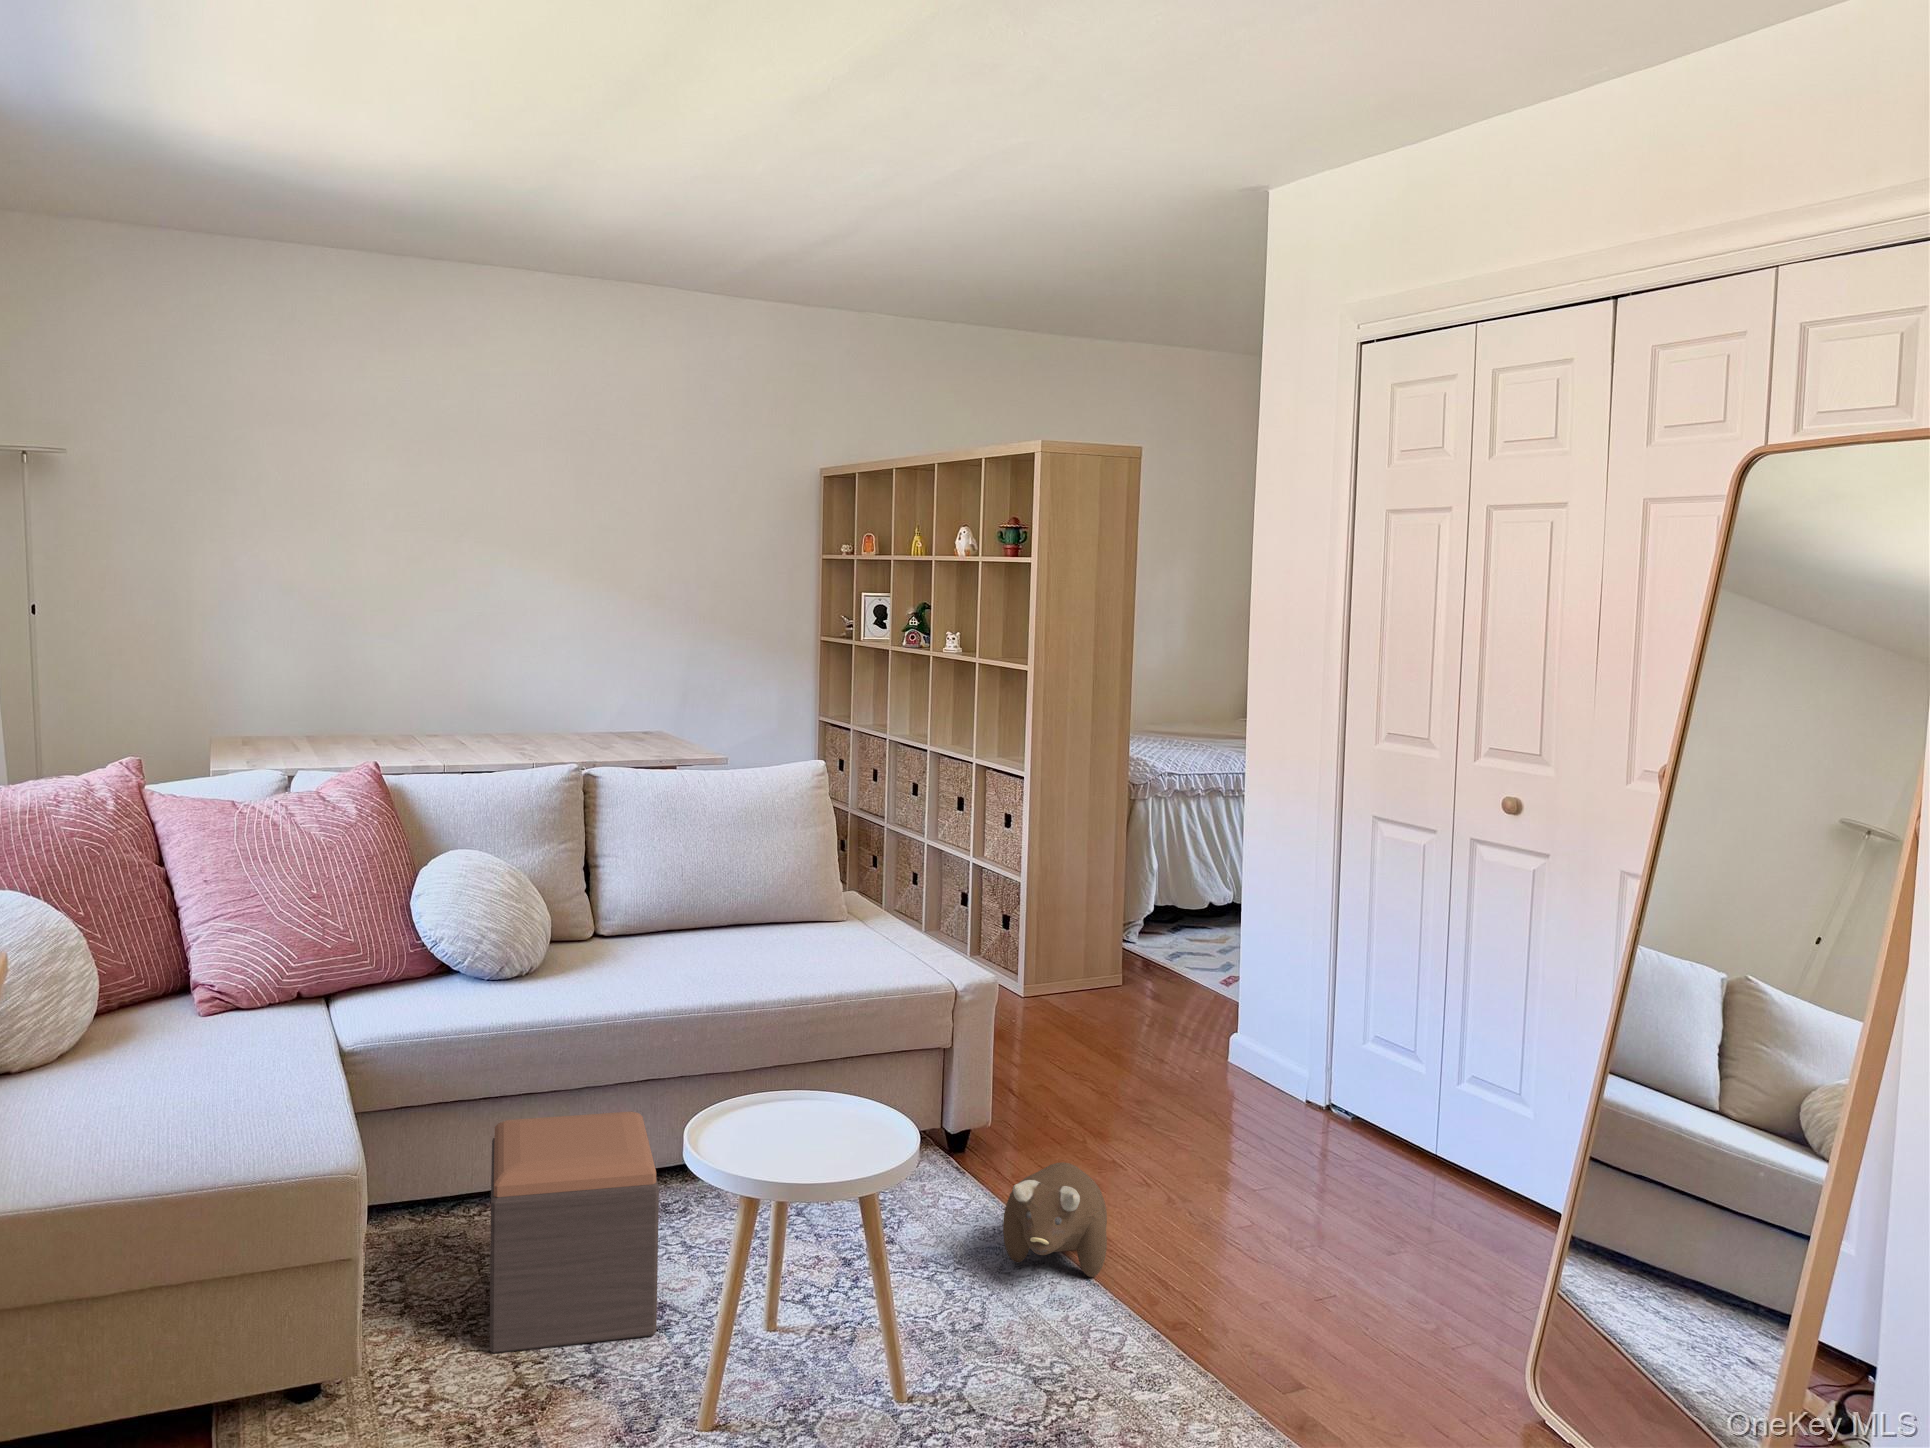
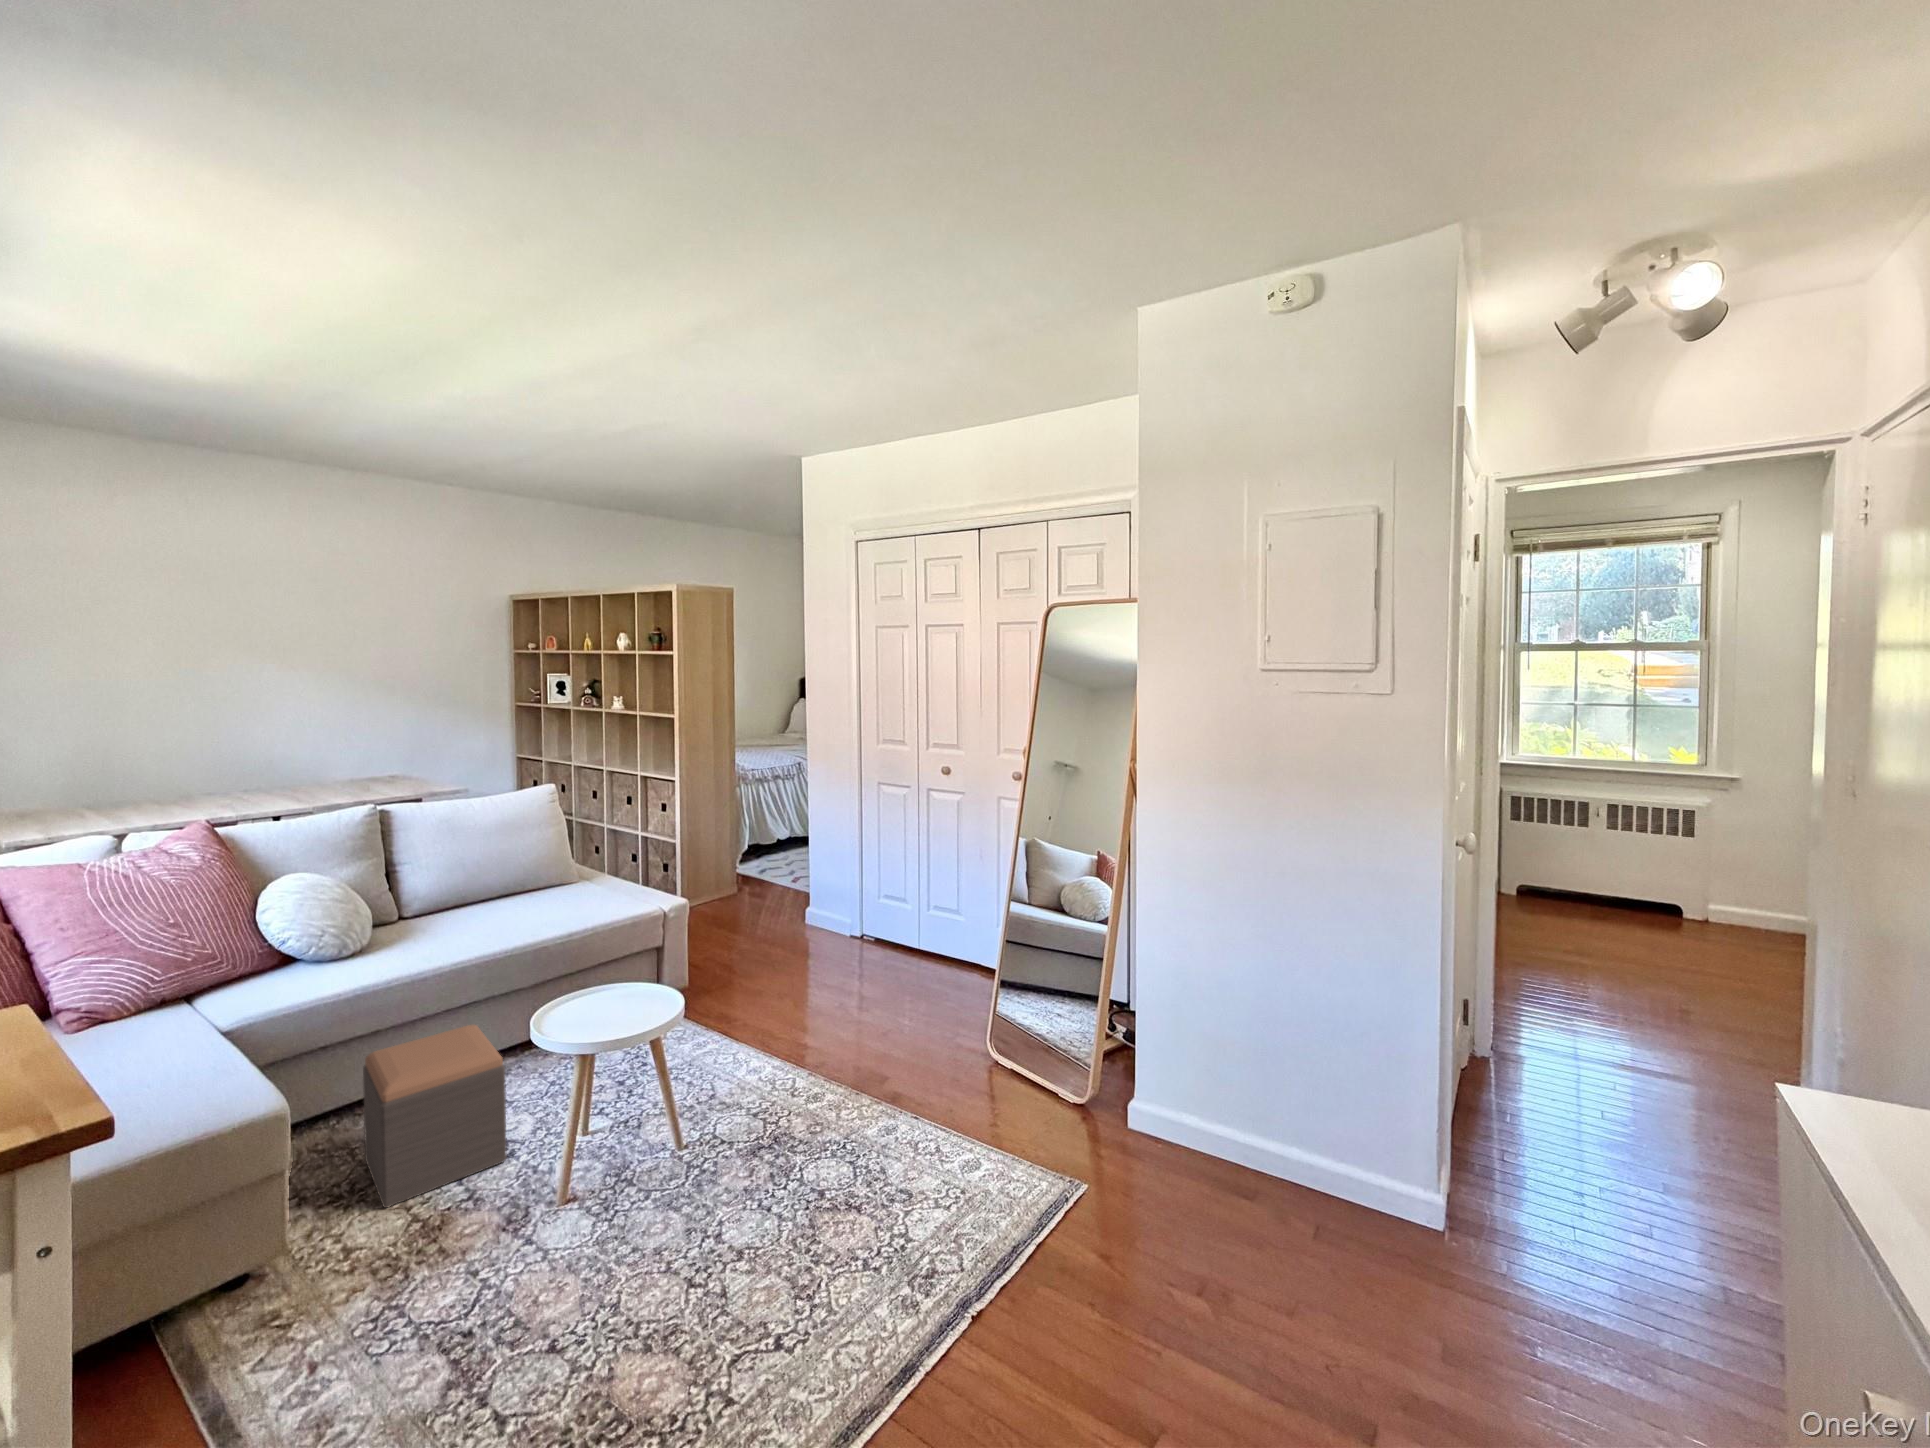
plush toy: present [1003,1162,1107,1277] -> none [715,994,775,1056]

